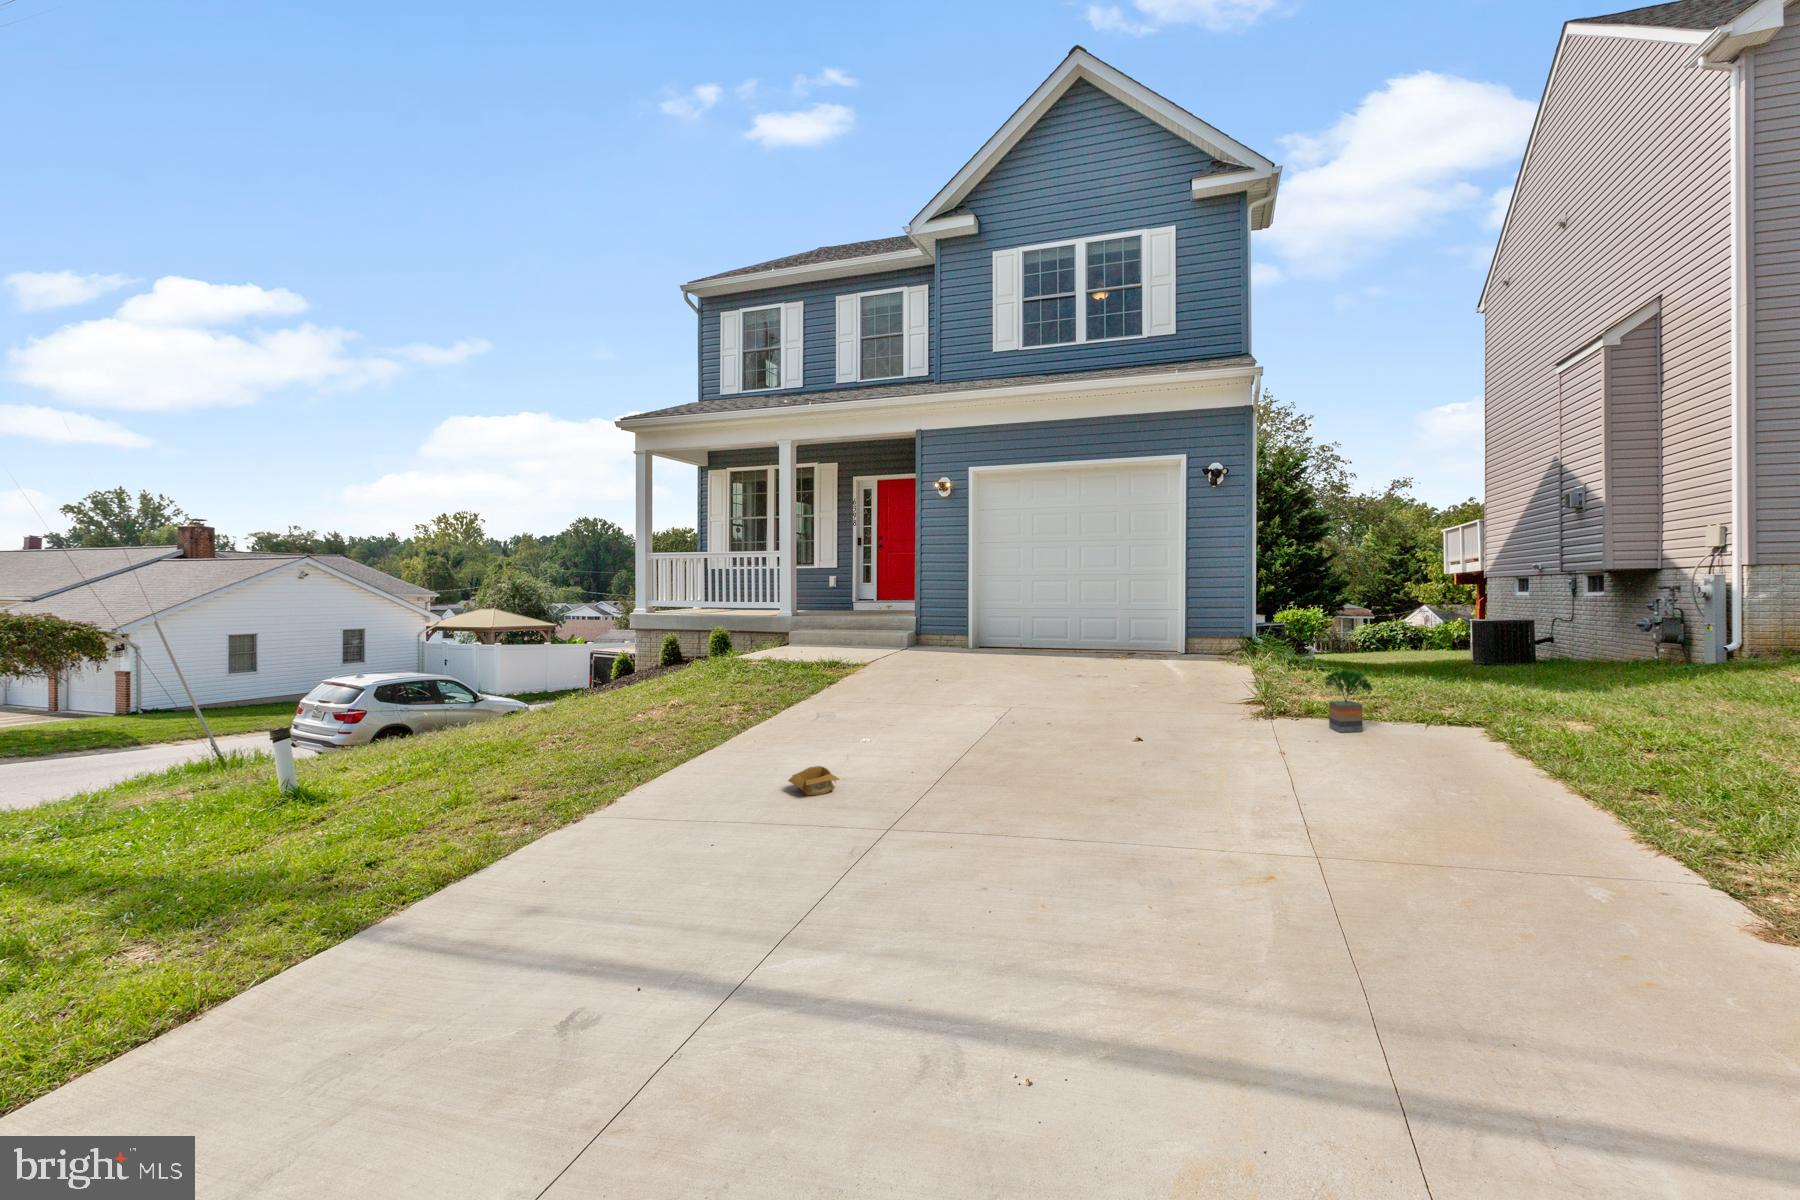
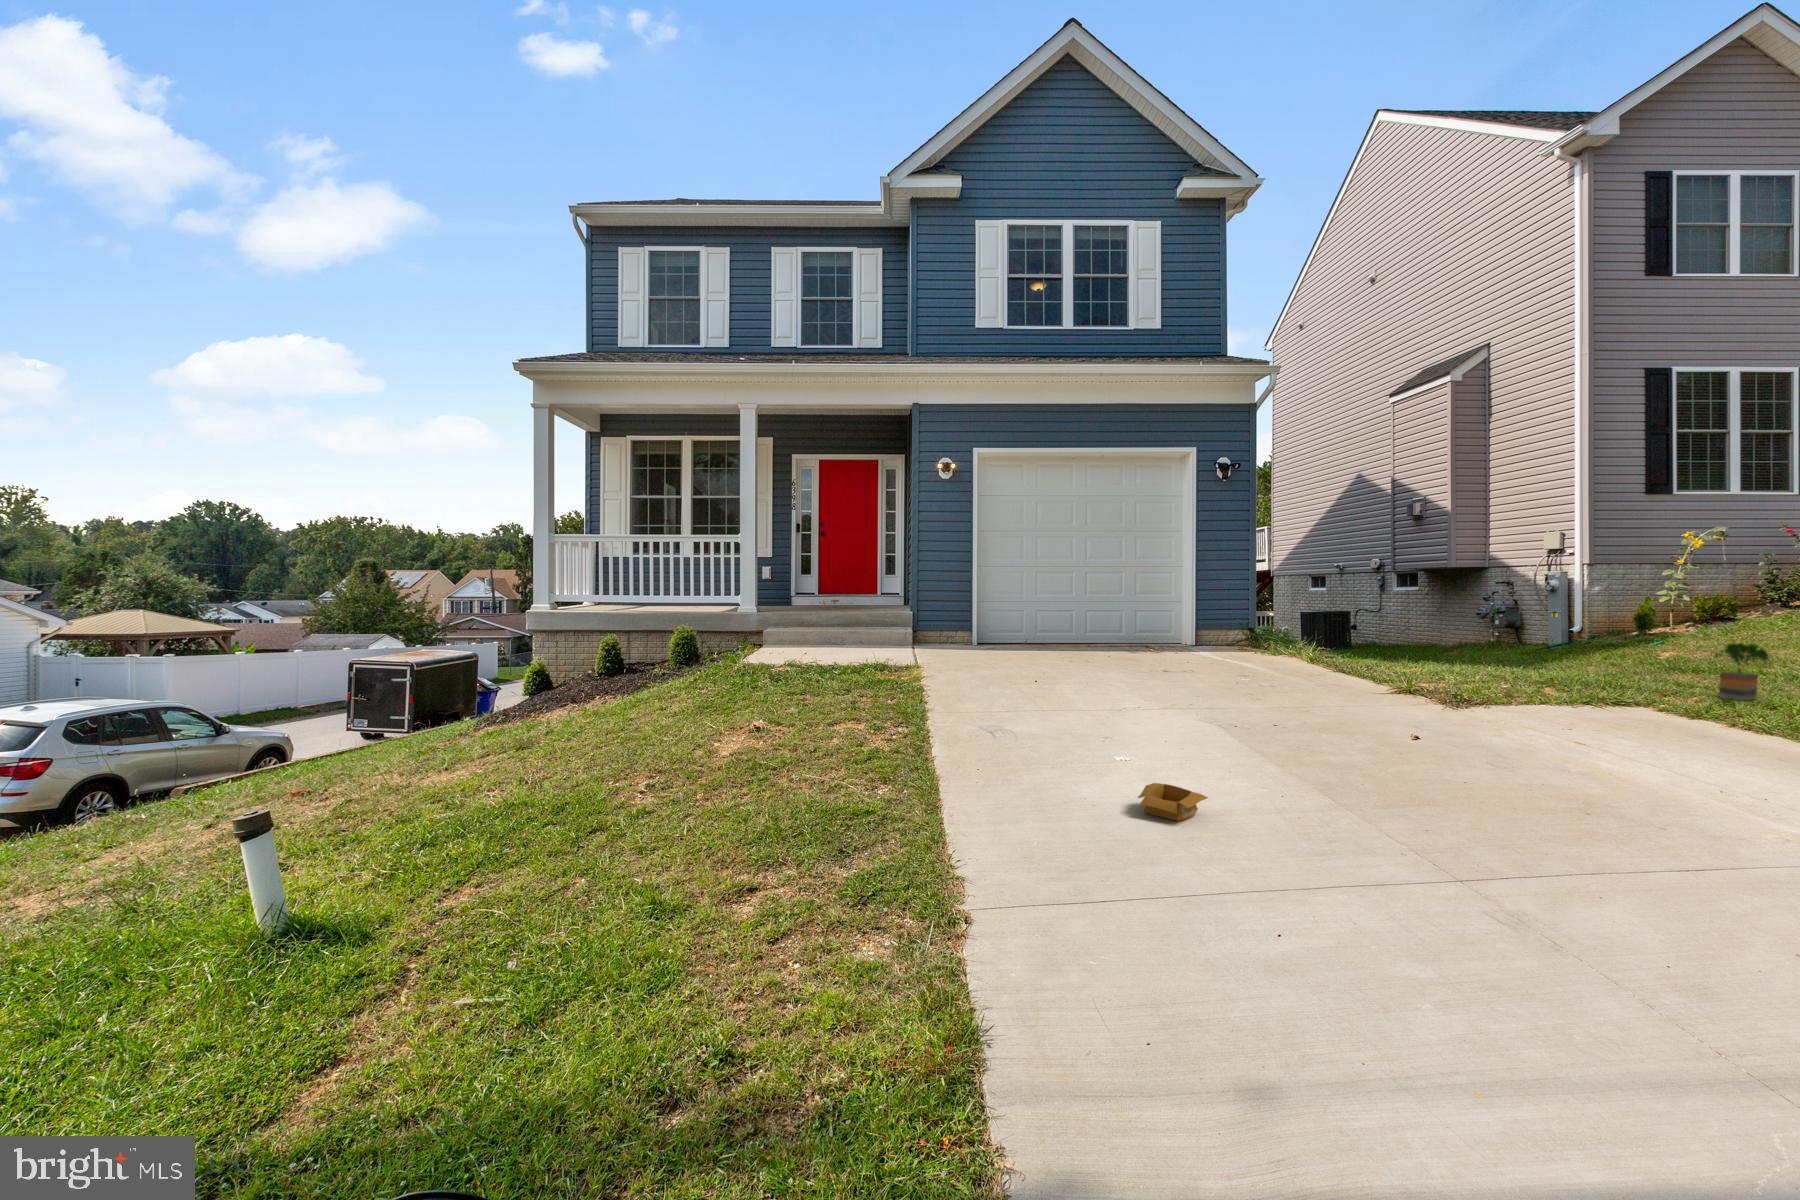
potted tree: present [1325,670,1373,733] -> present [1714,643,1771,701]

